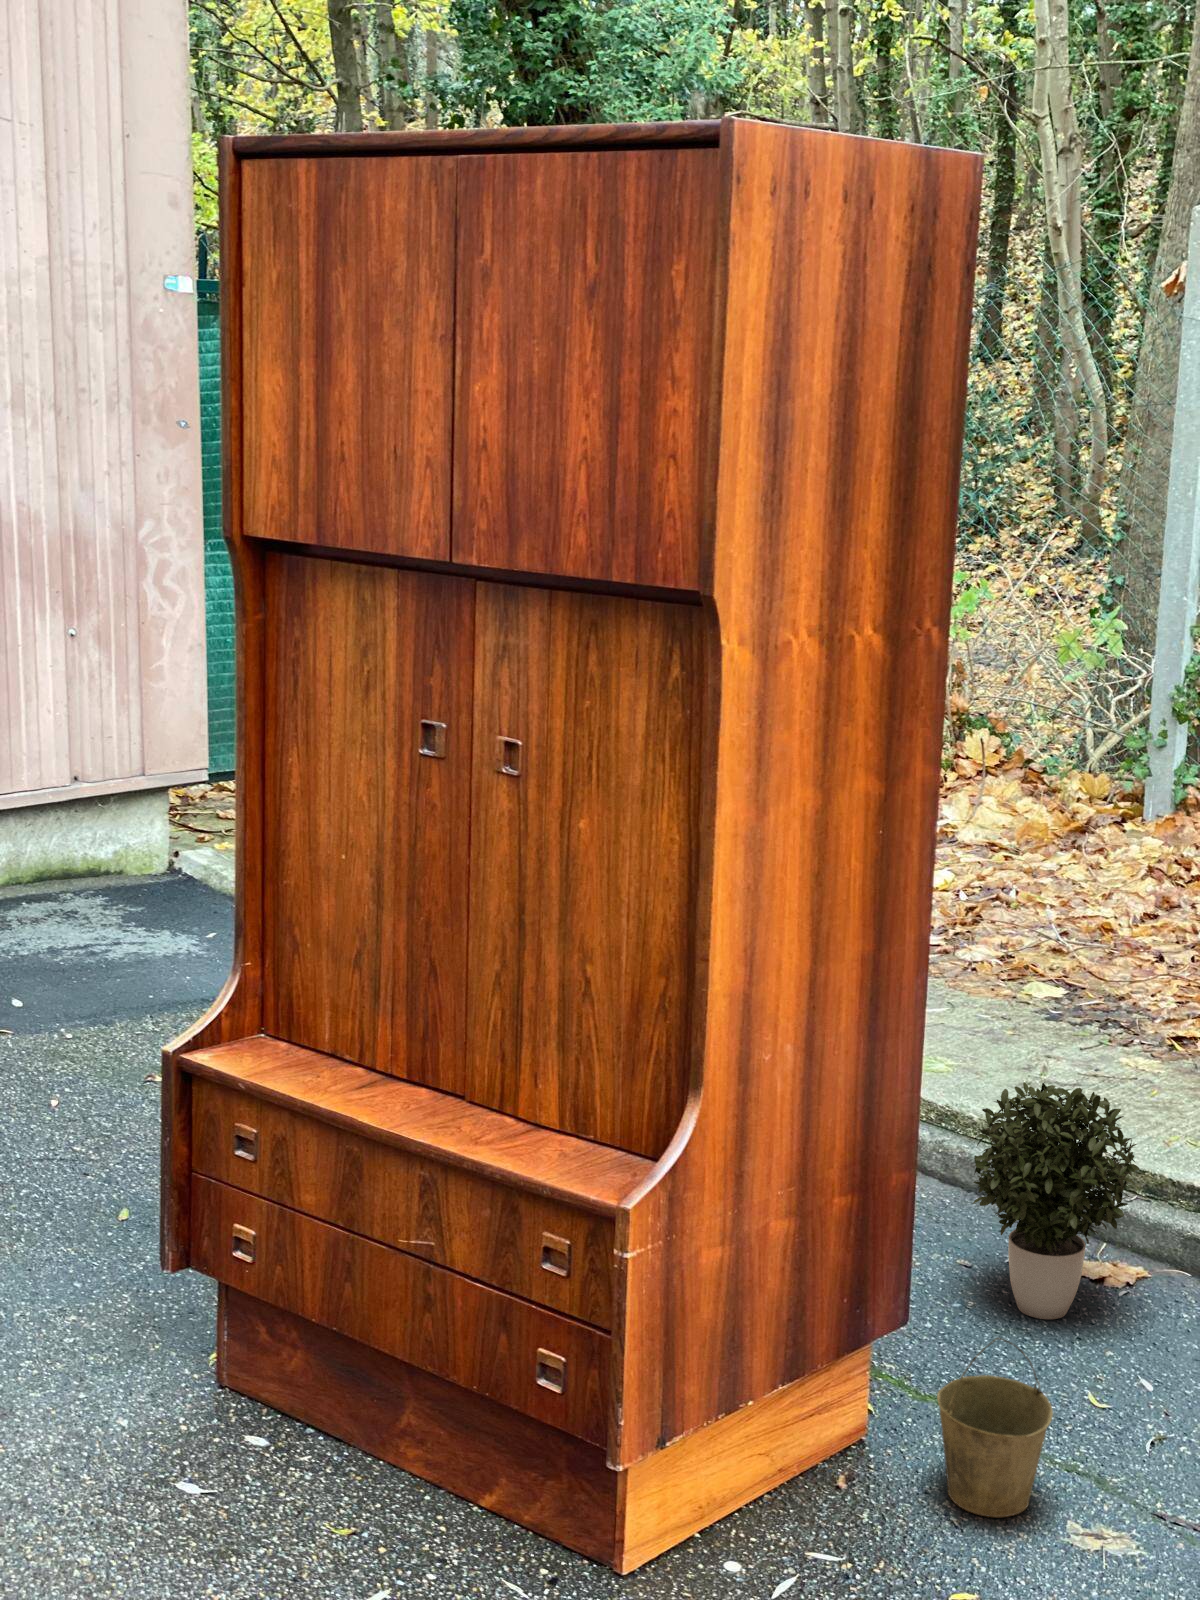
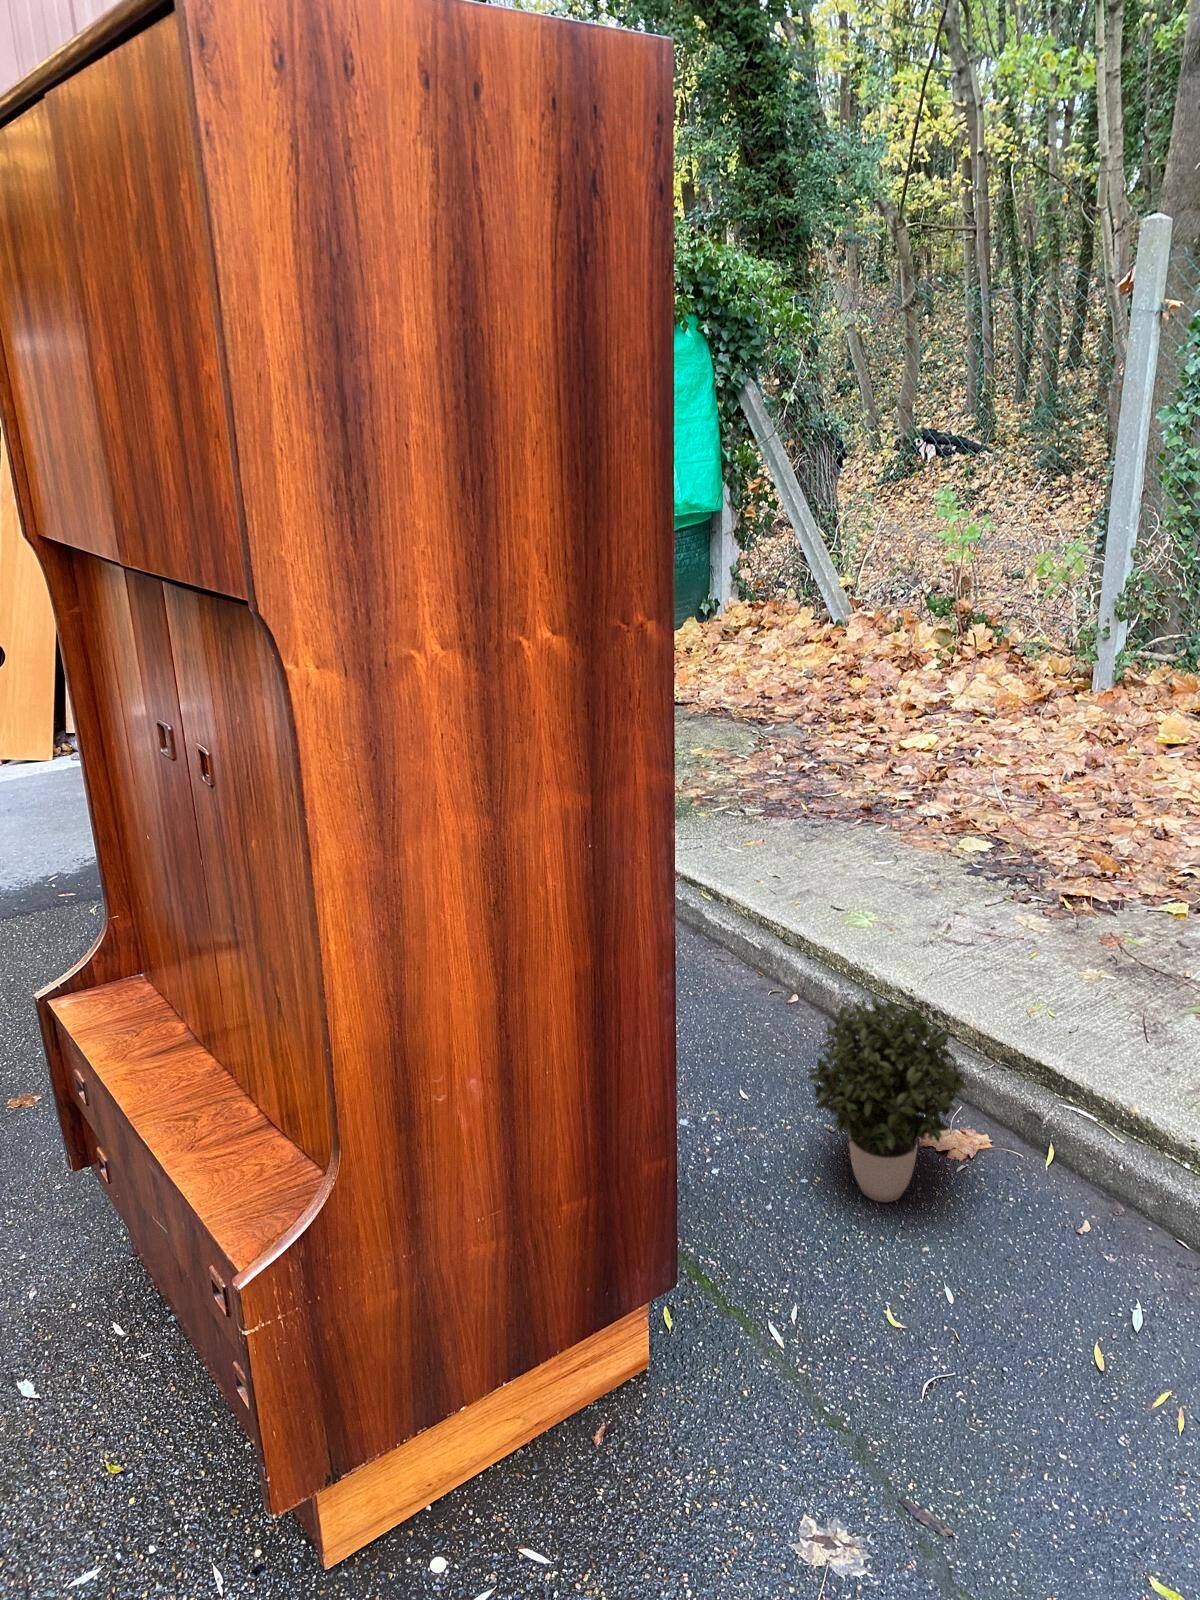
bucket: present [937,1338,1053,1517] -> none [676,1344,792,1510]

